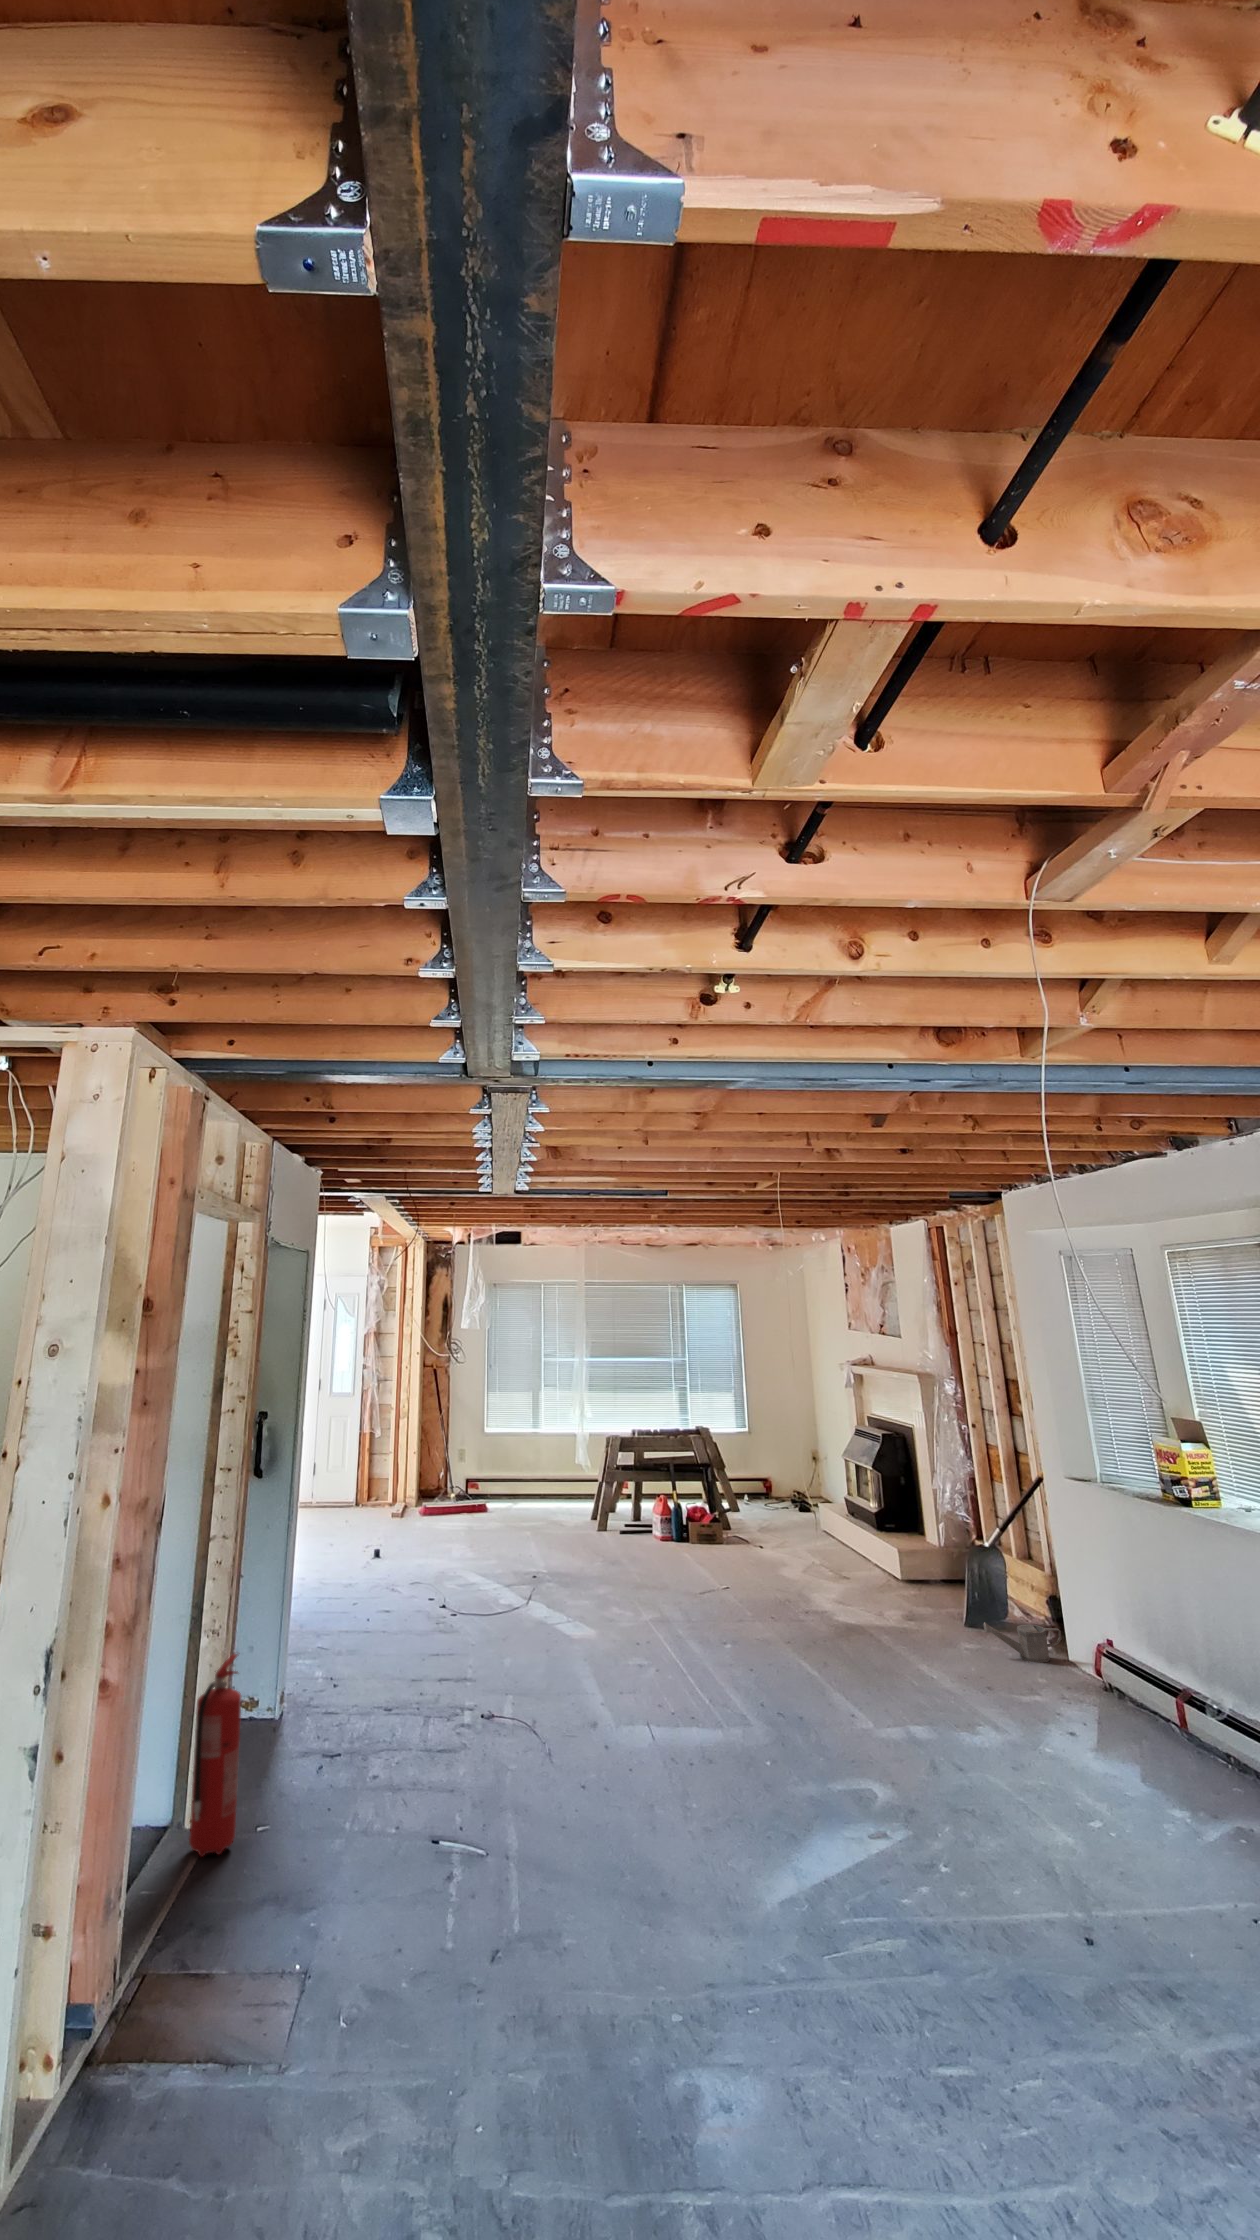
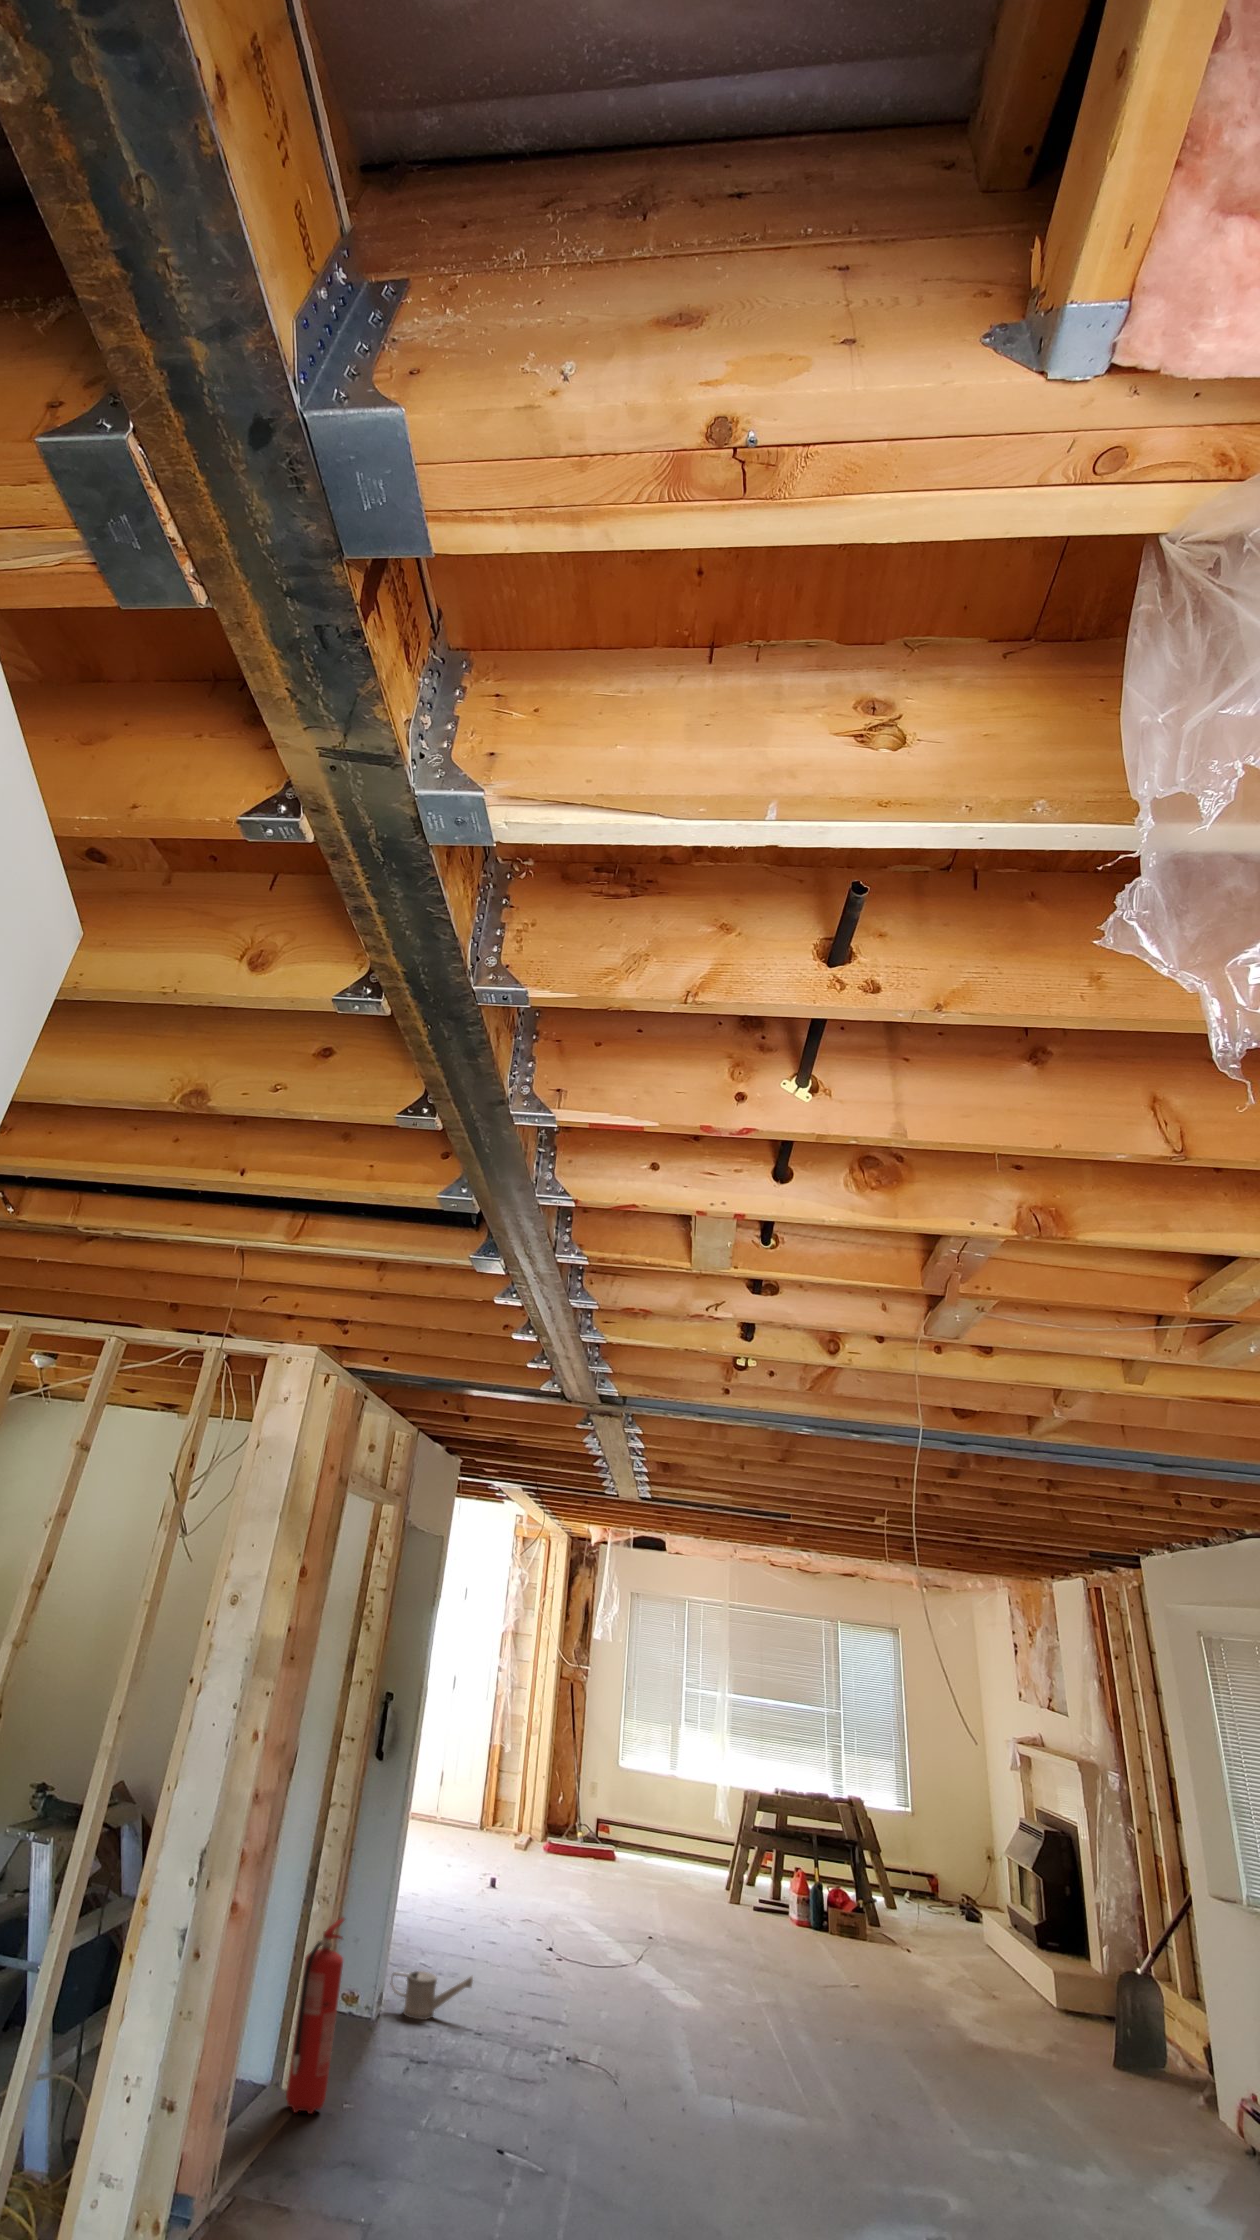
watering can: present [984,1622,1061,1663] -> present [390,1971,473,2019]

